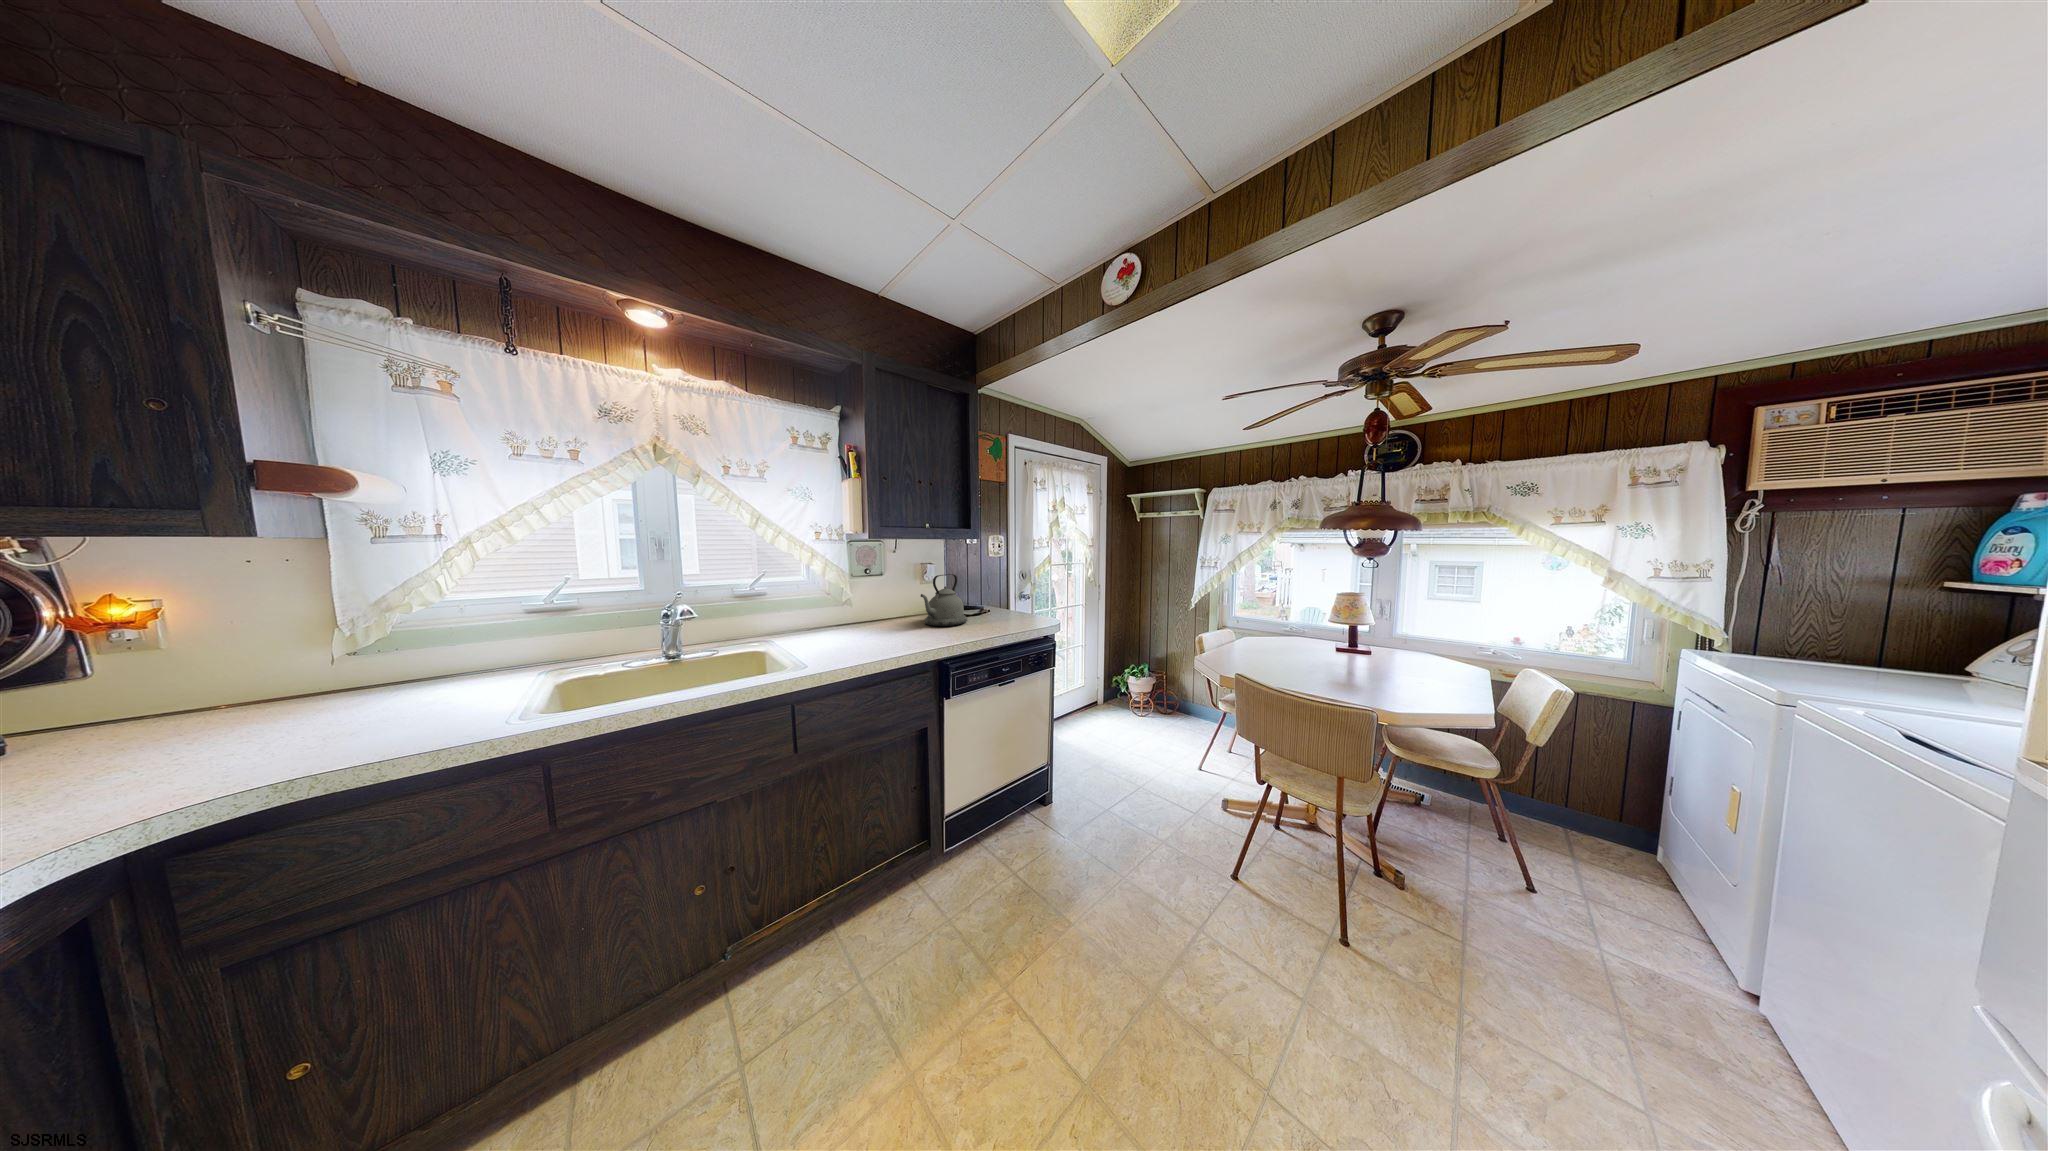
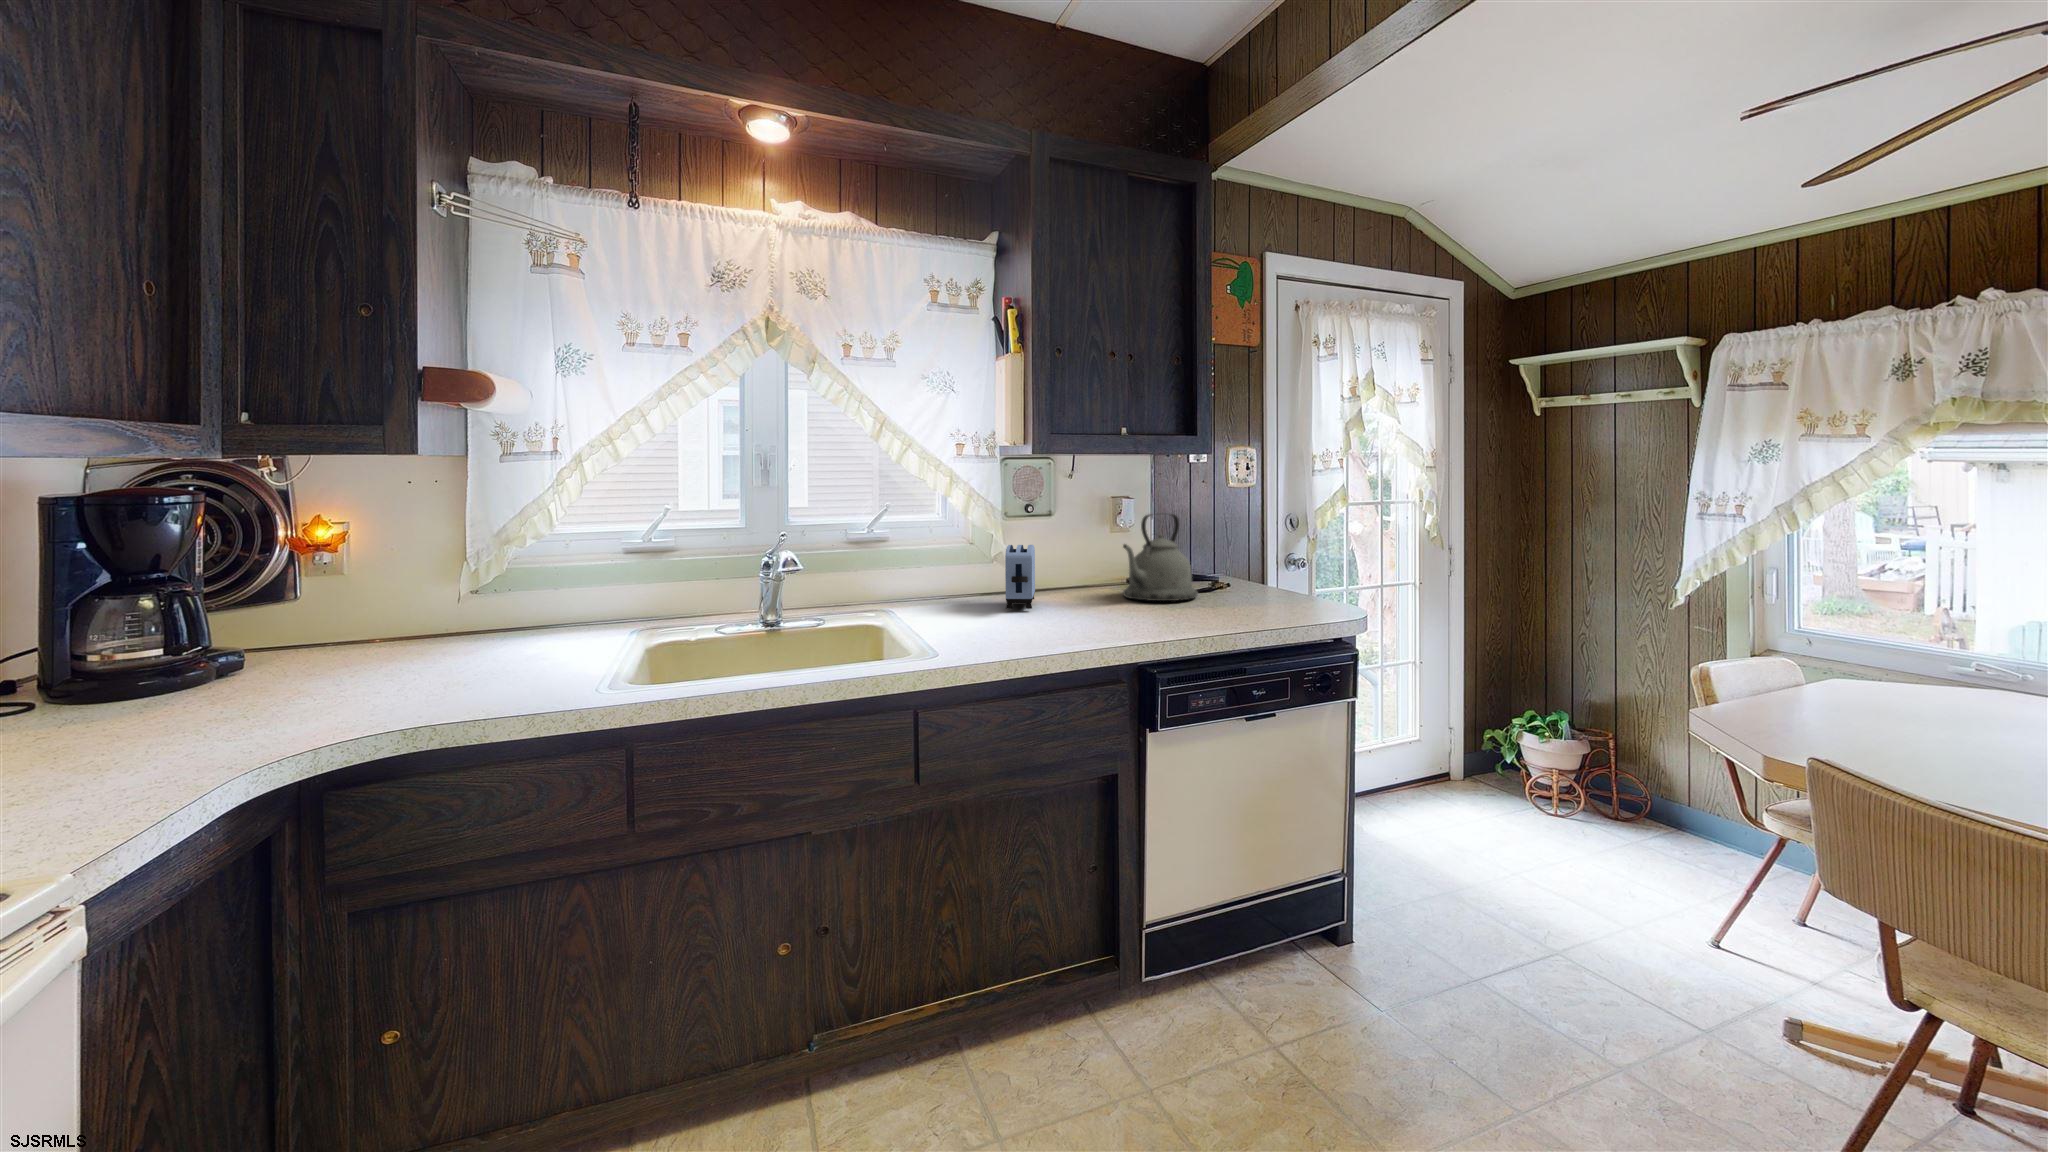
toaster: none [843,595,870,637] -> present [1005,545,1035,609]

